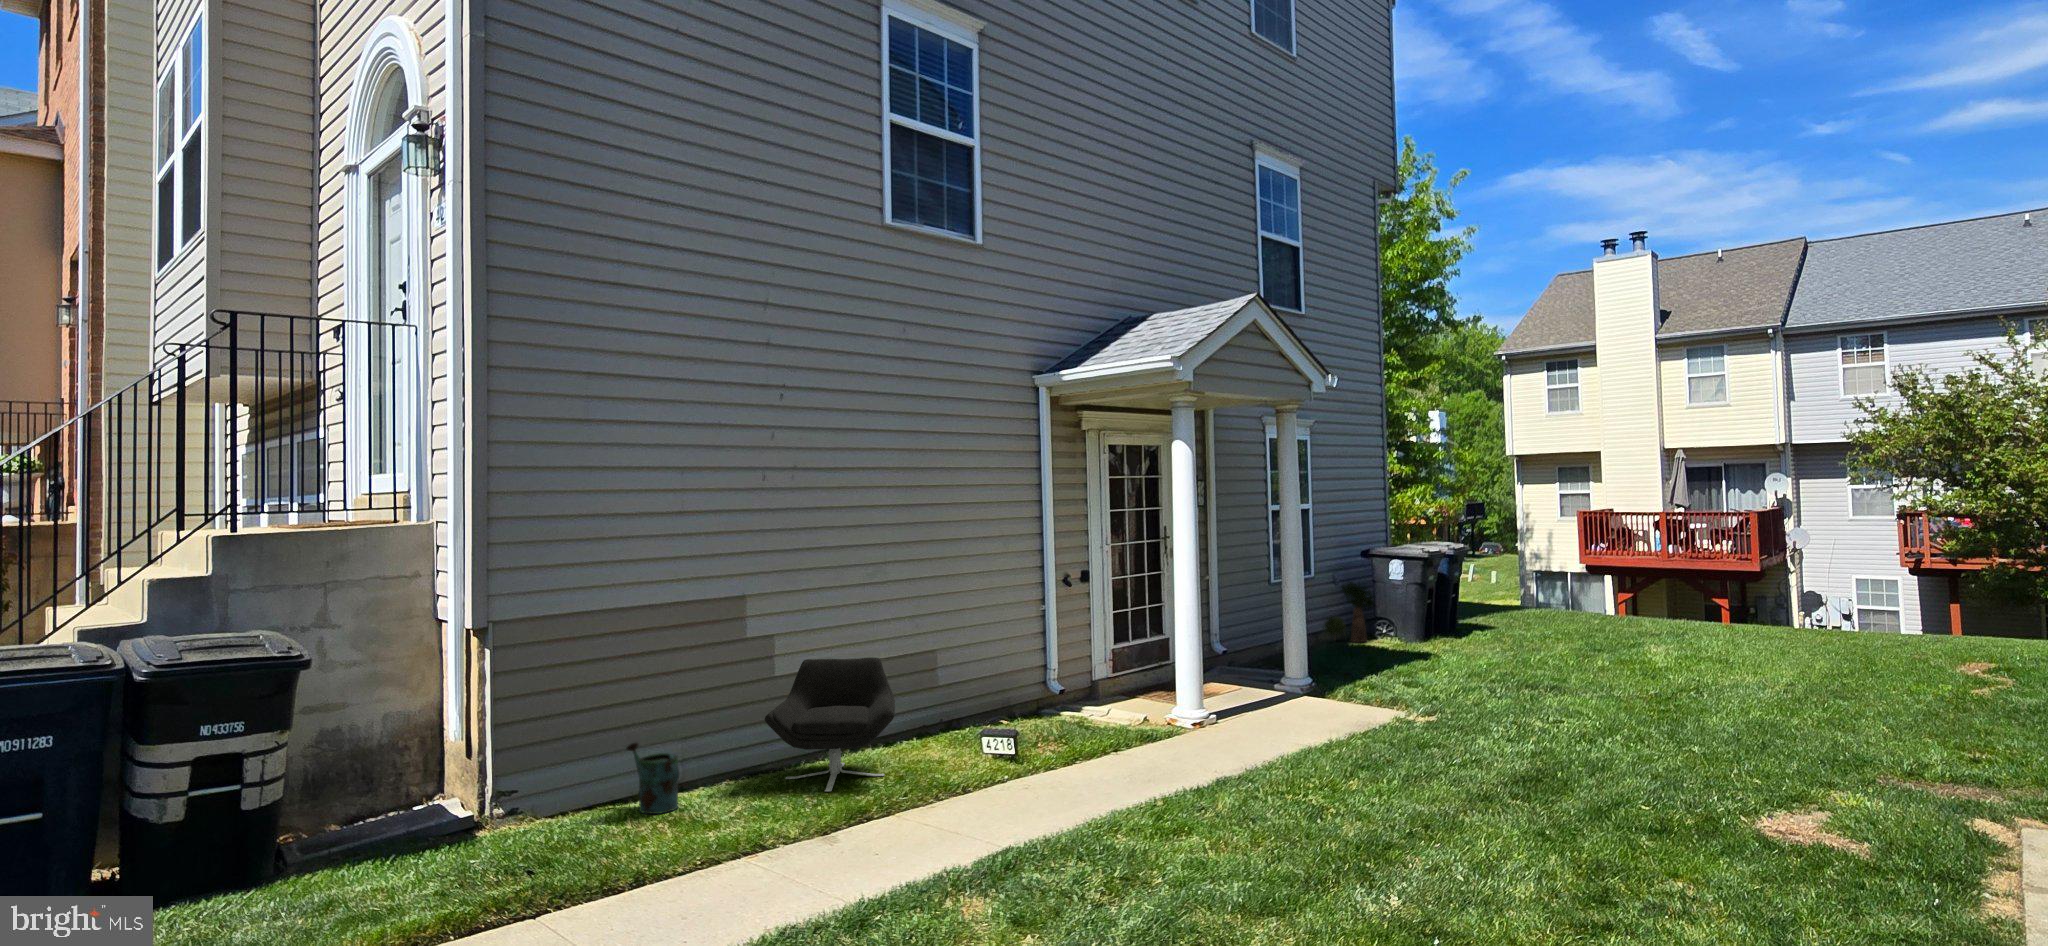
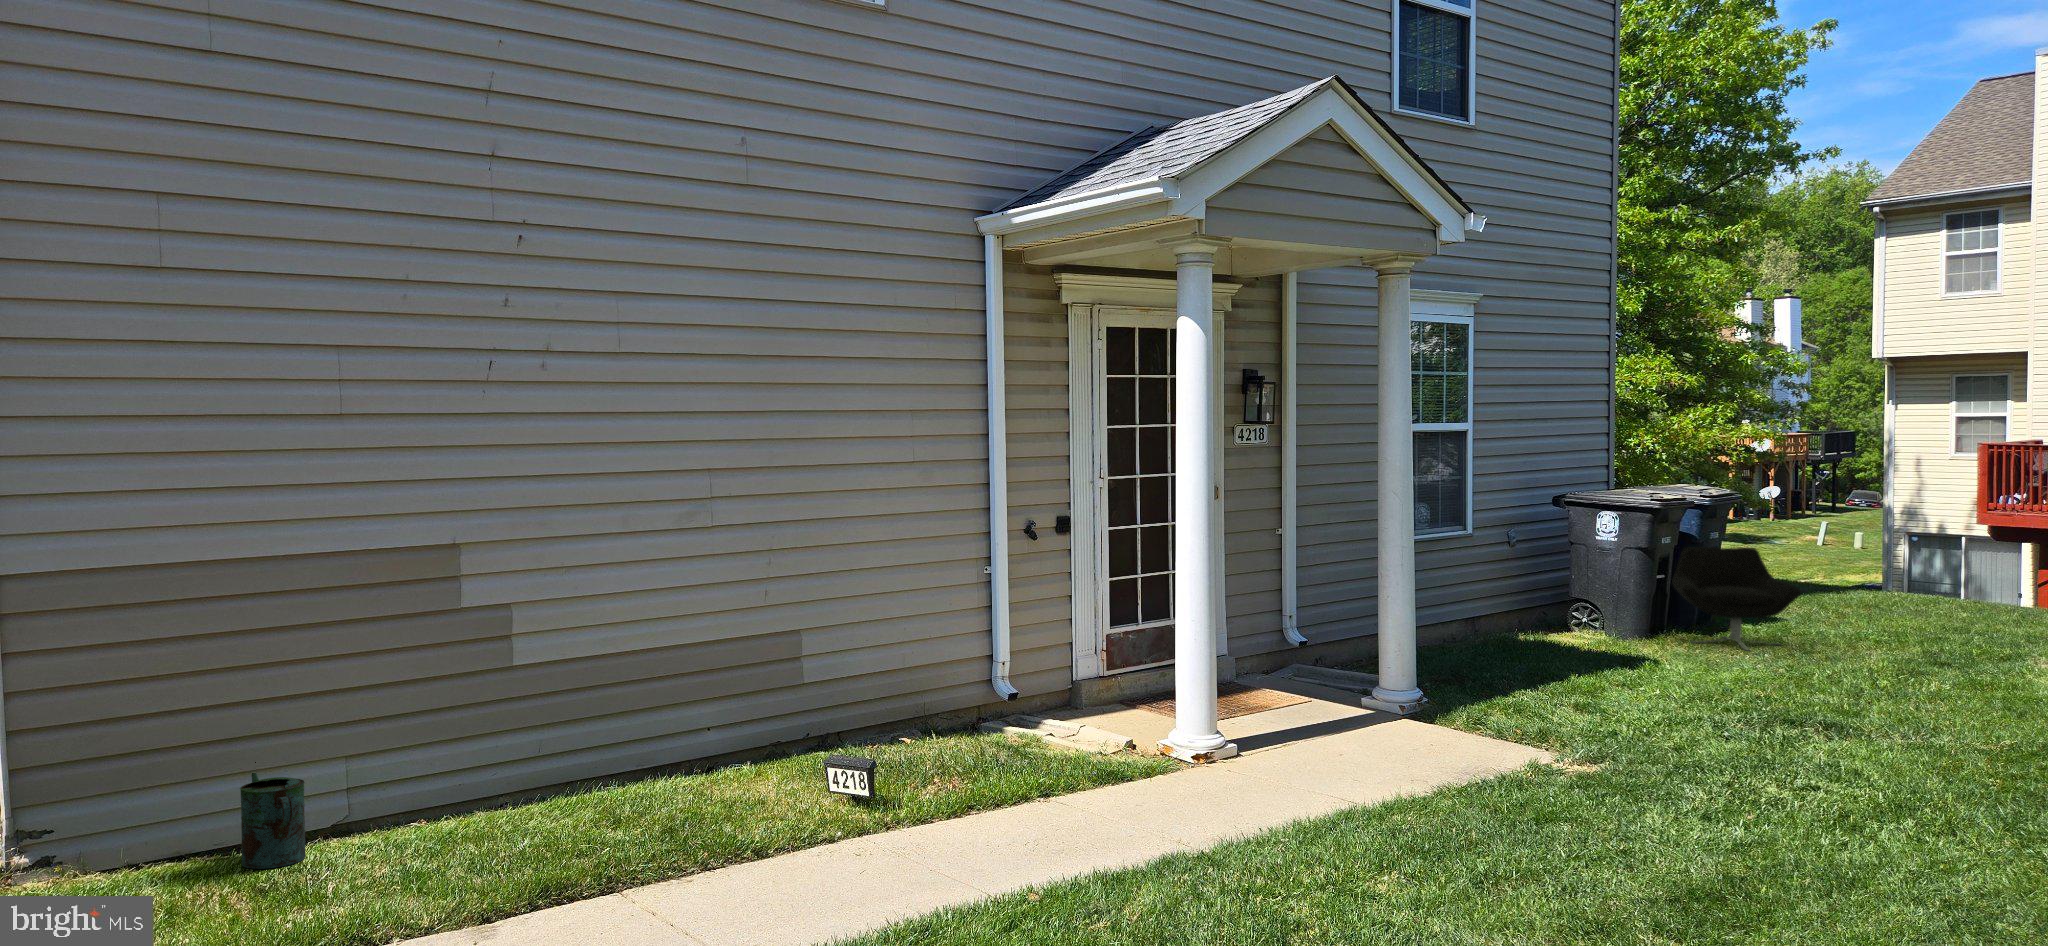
potted plant: present [1323,582,1376,642] -> none [1493,542,1579,636]
lounge chair: present [764,658,895,792] -> present [1672,547,1801,650]

